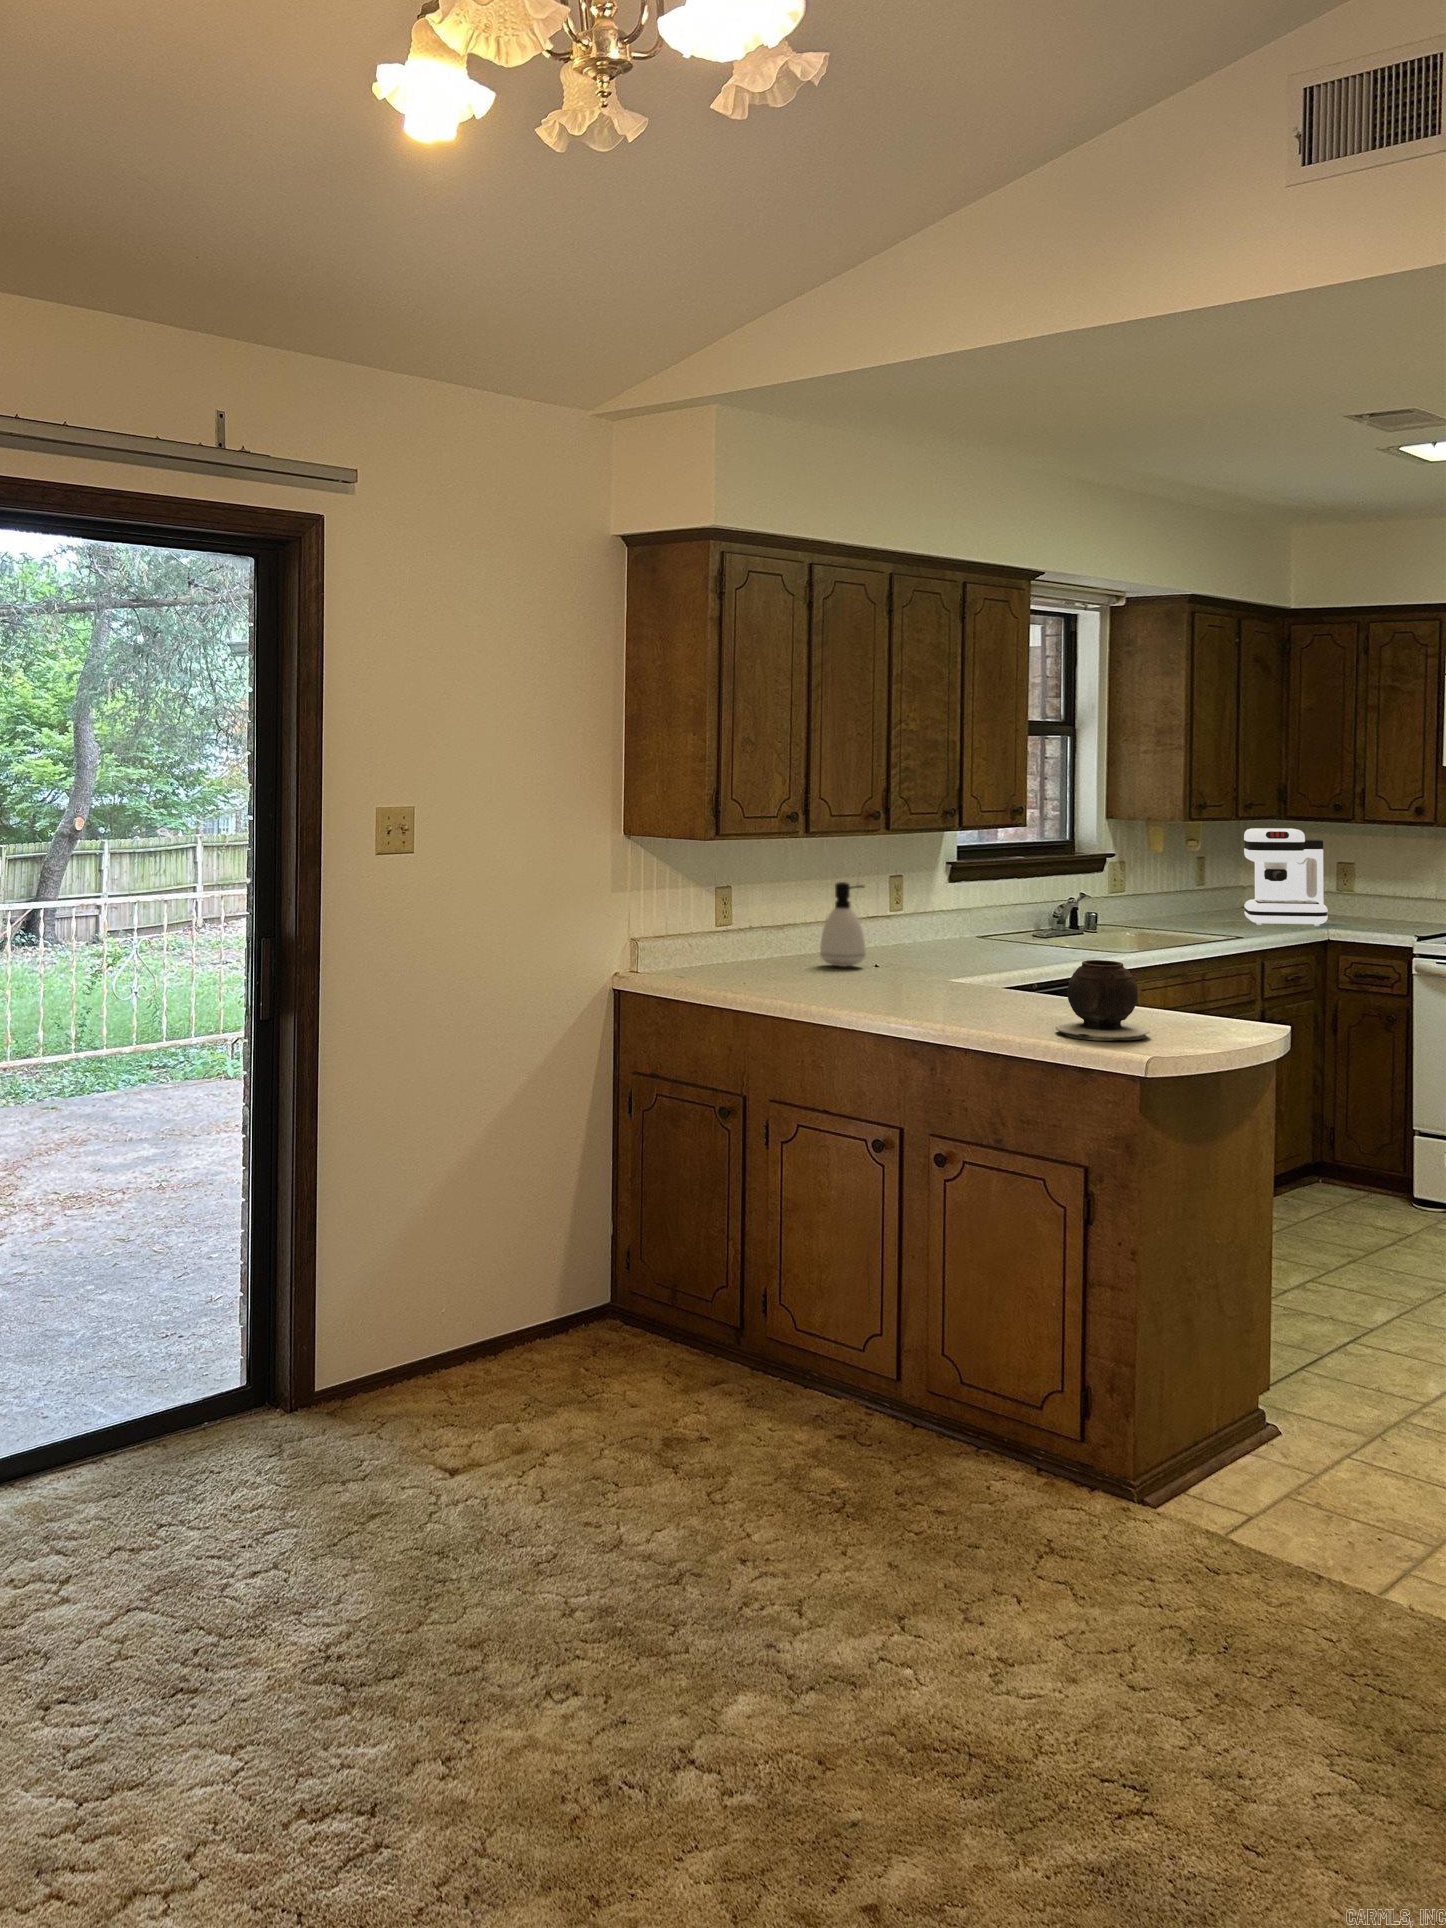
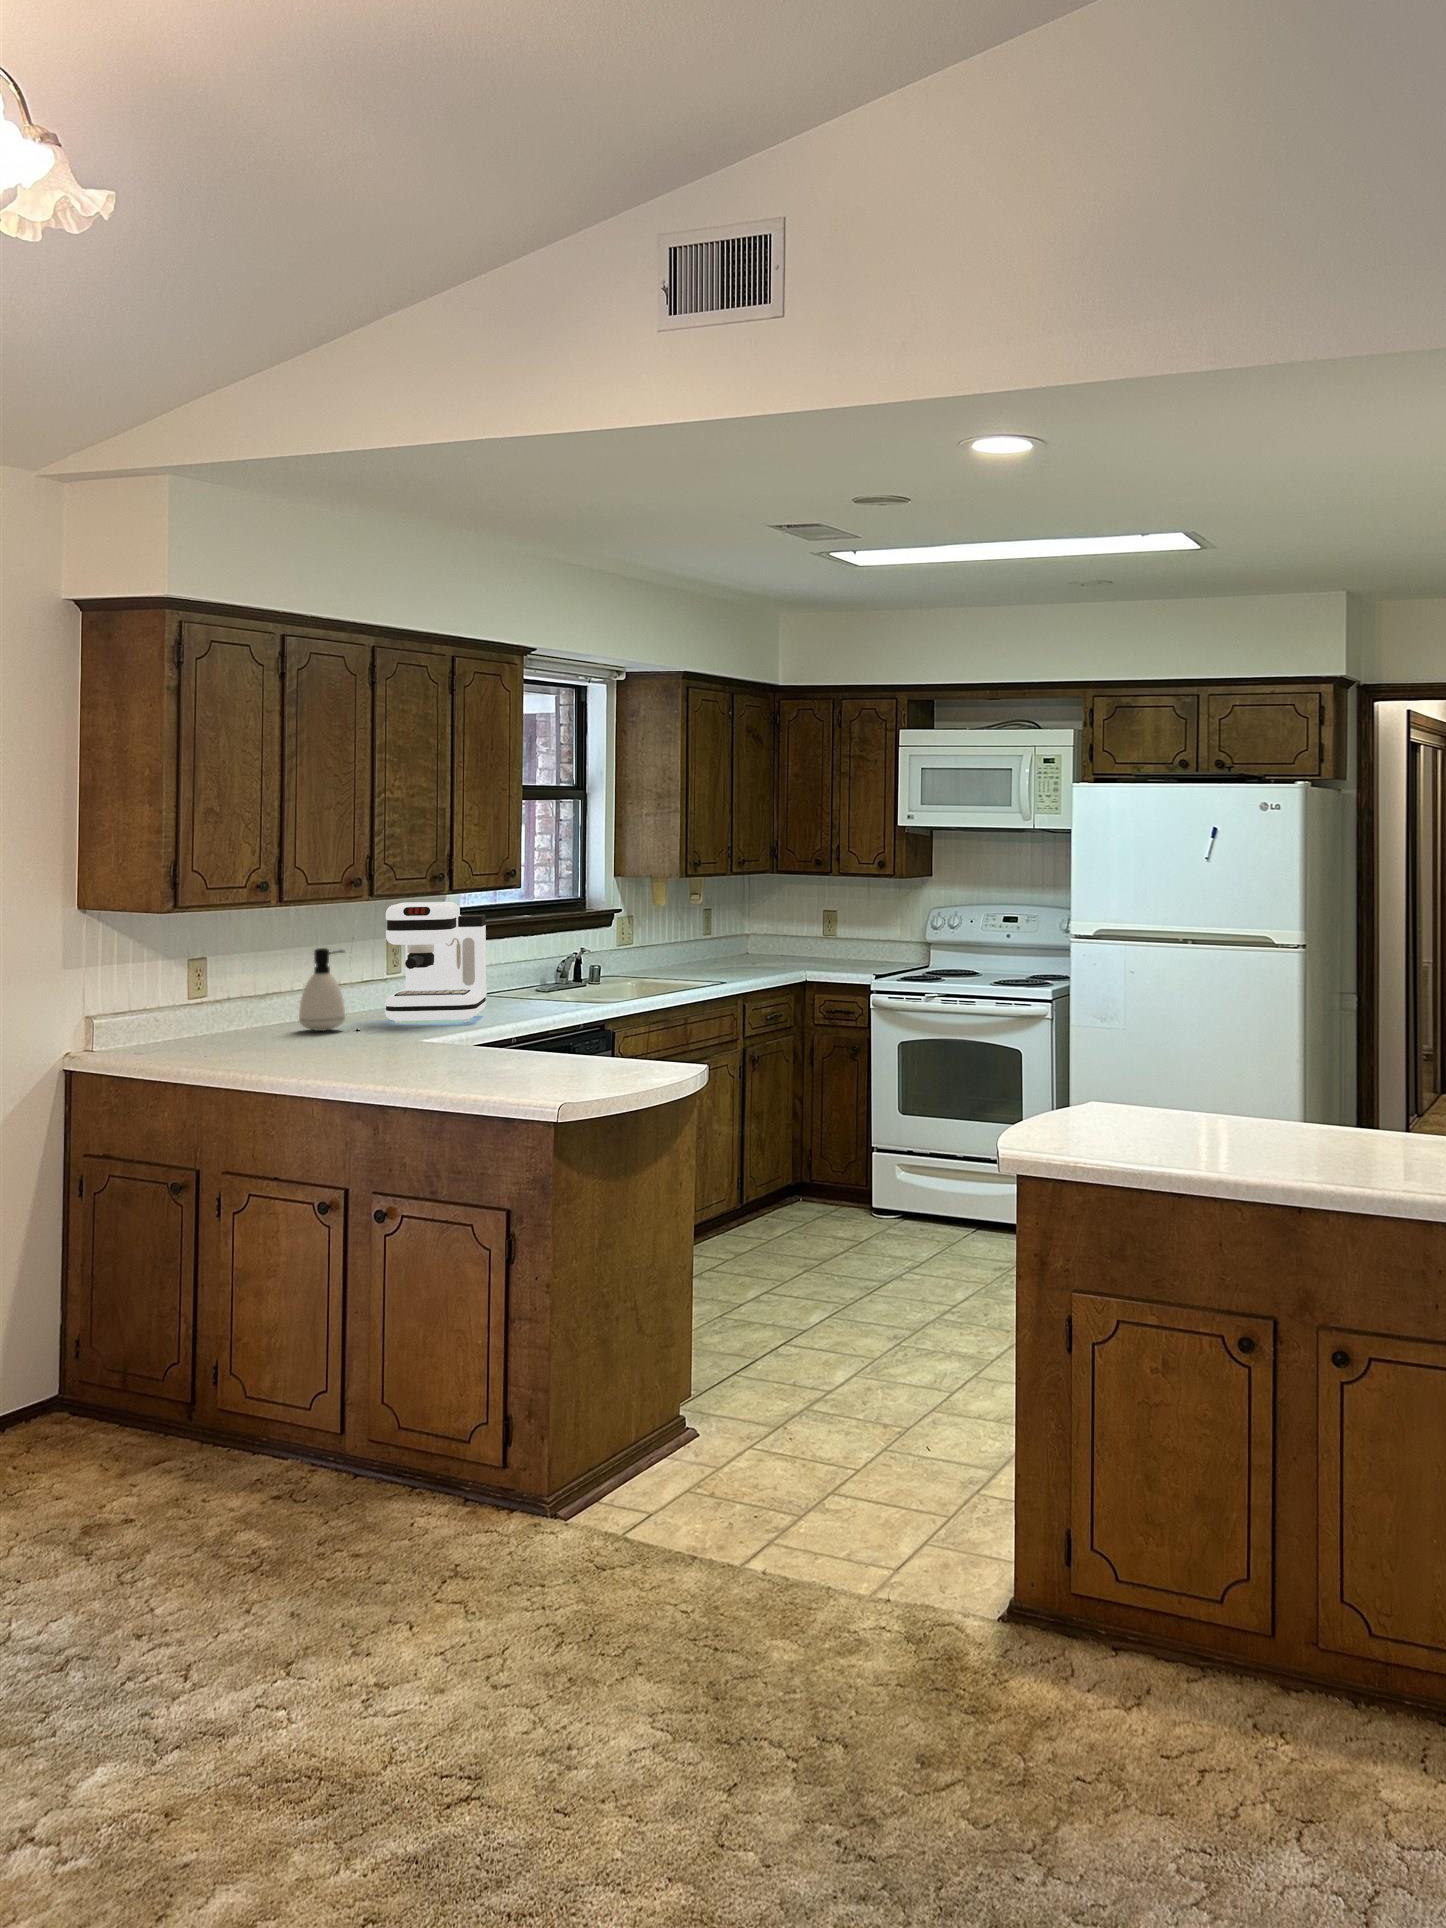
coffee maker: present [1244,828,1328,926] -> present [385,902,486,1023]
vase: present [1055,960,1150,1040] -> none [484,1016,569,1091]

